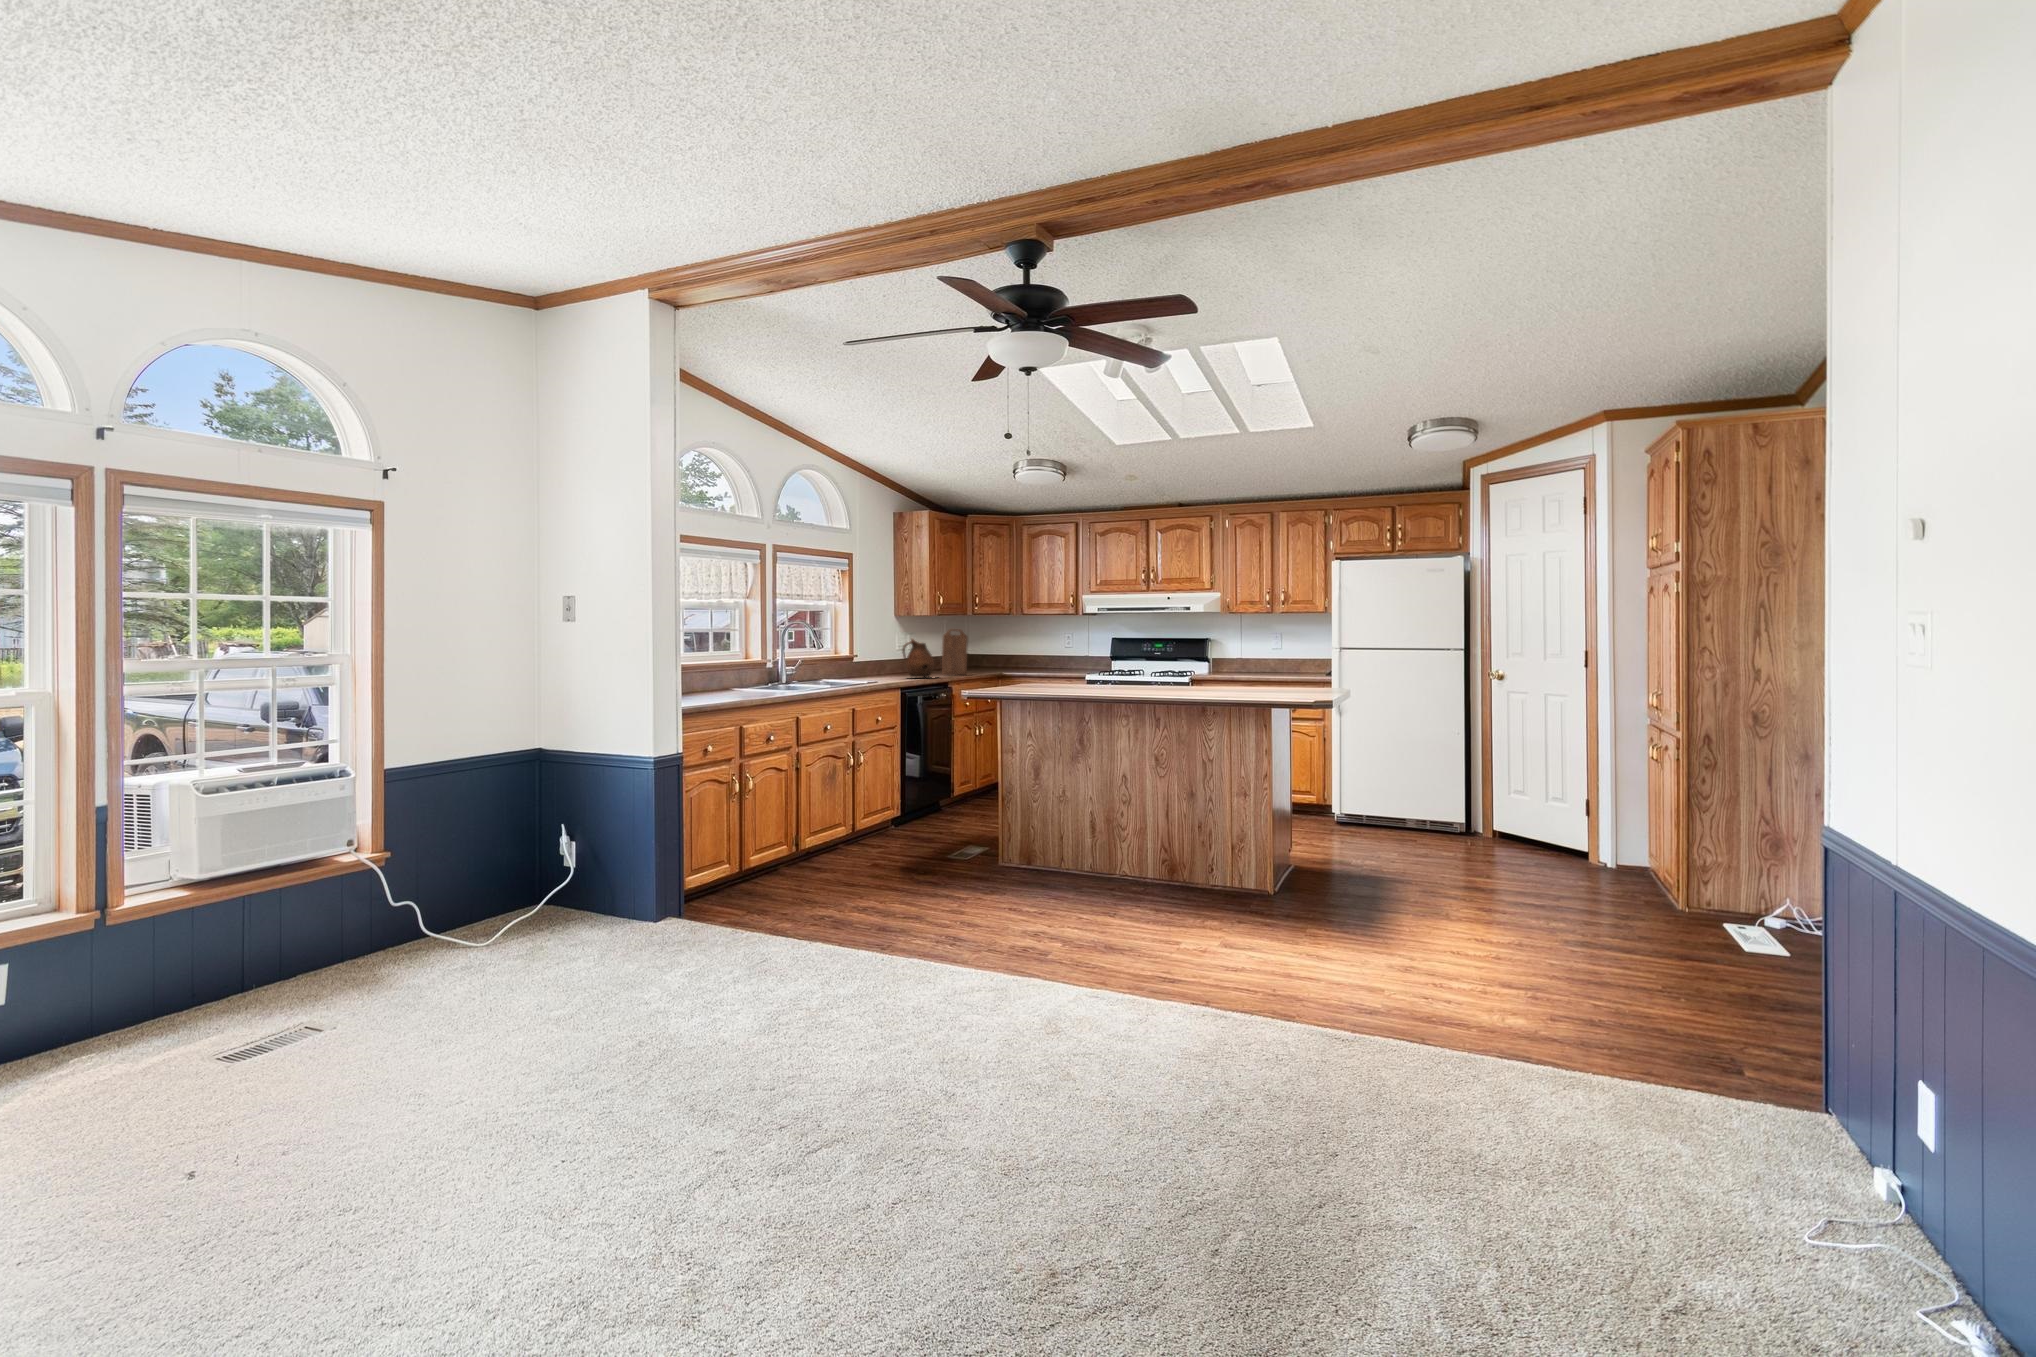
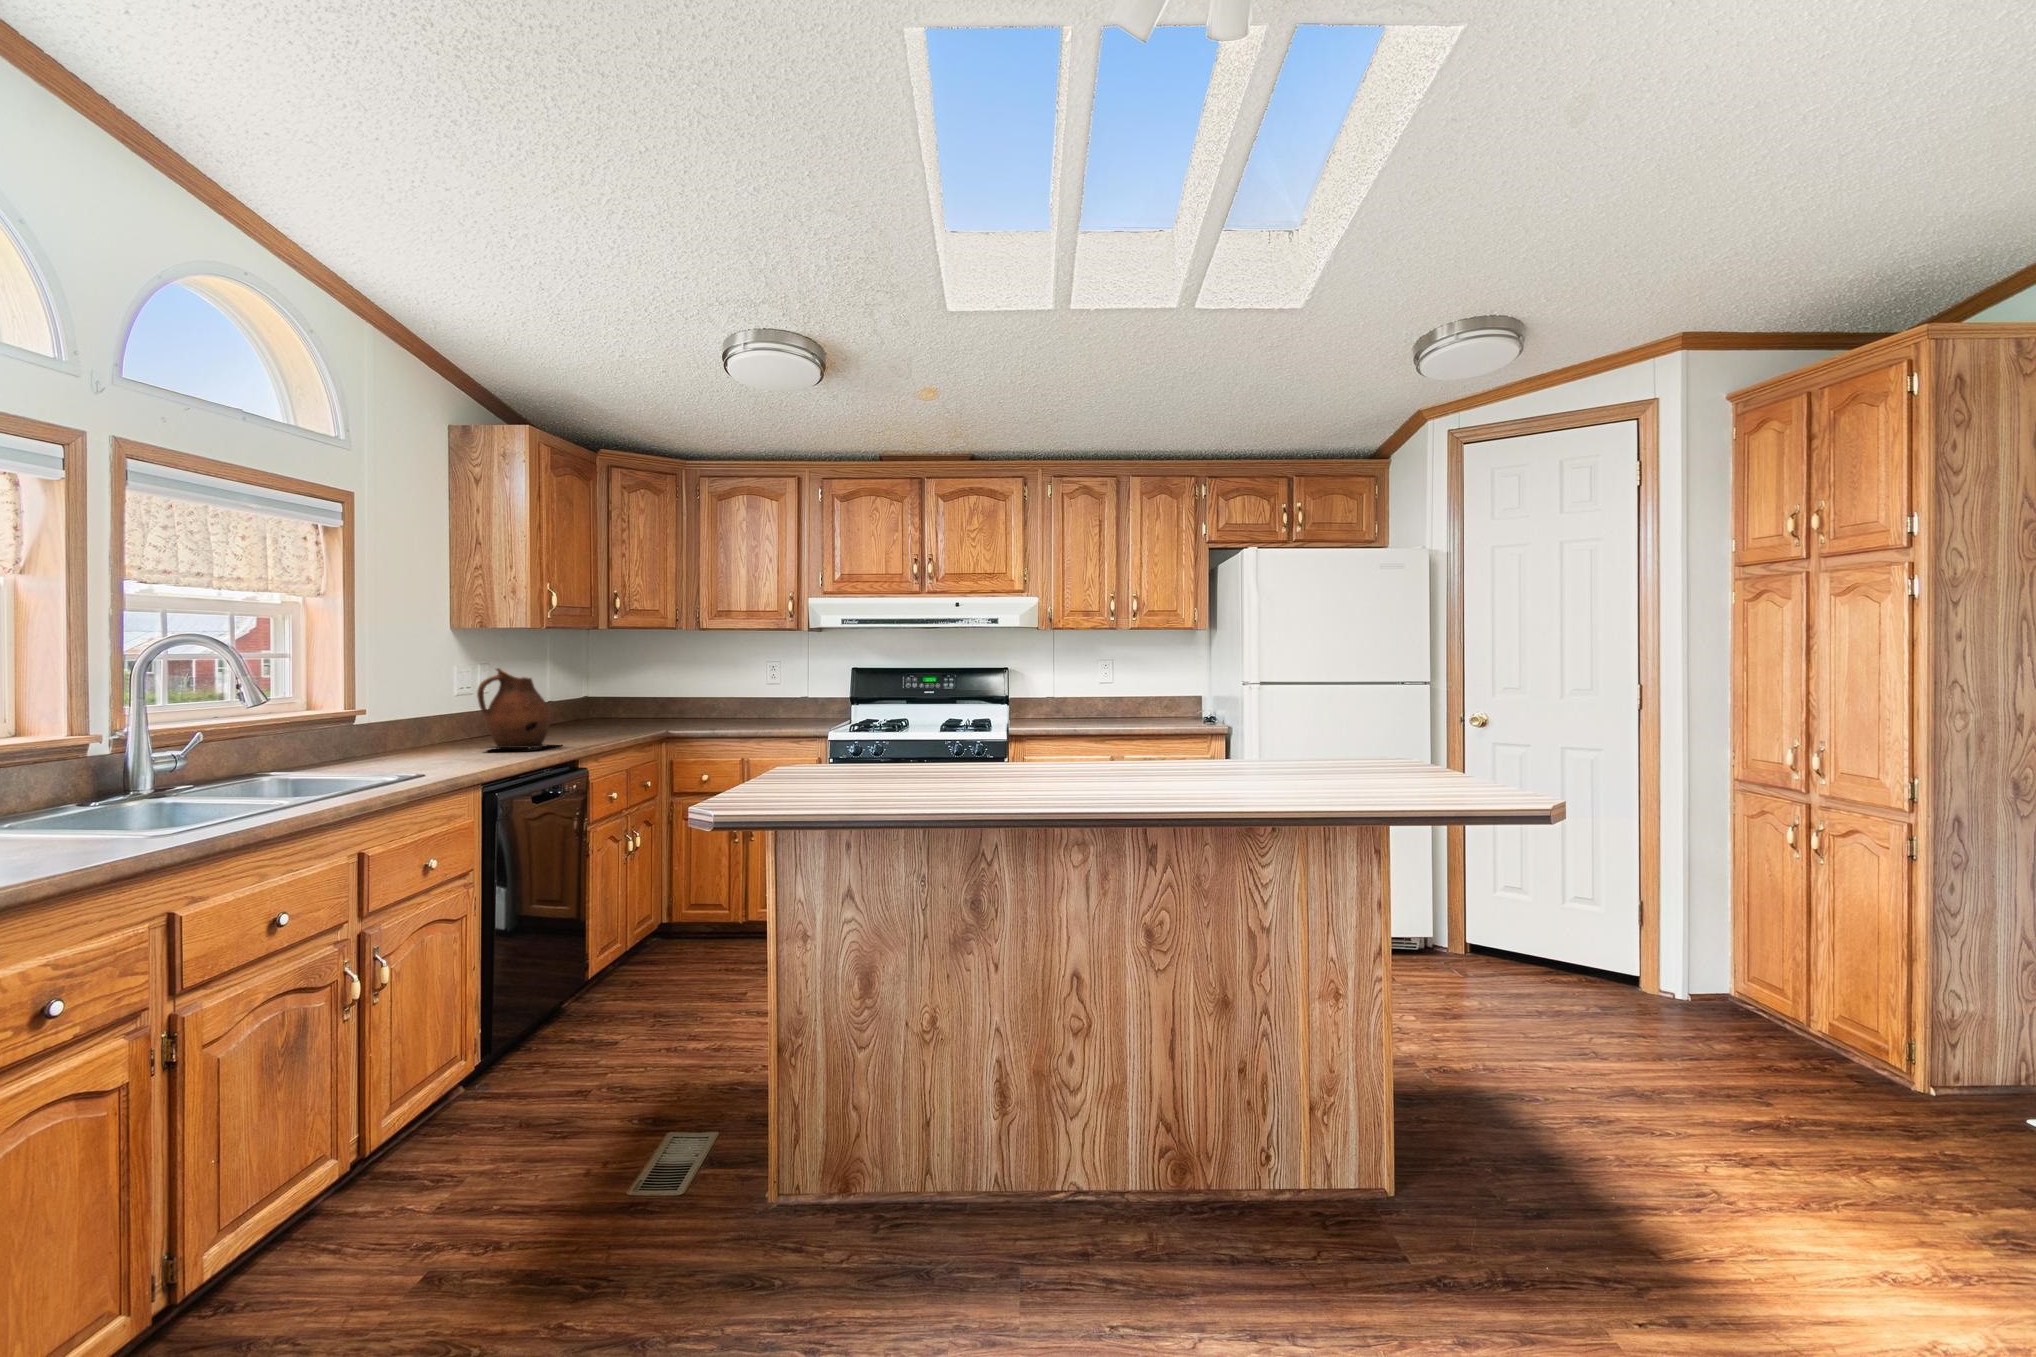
cutting board: present [942,629,968,675] -> none [561,649,612,736]

